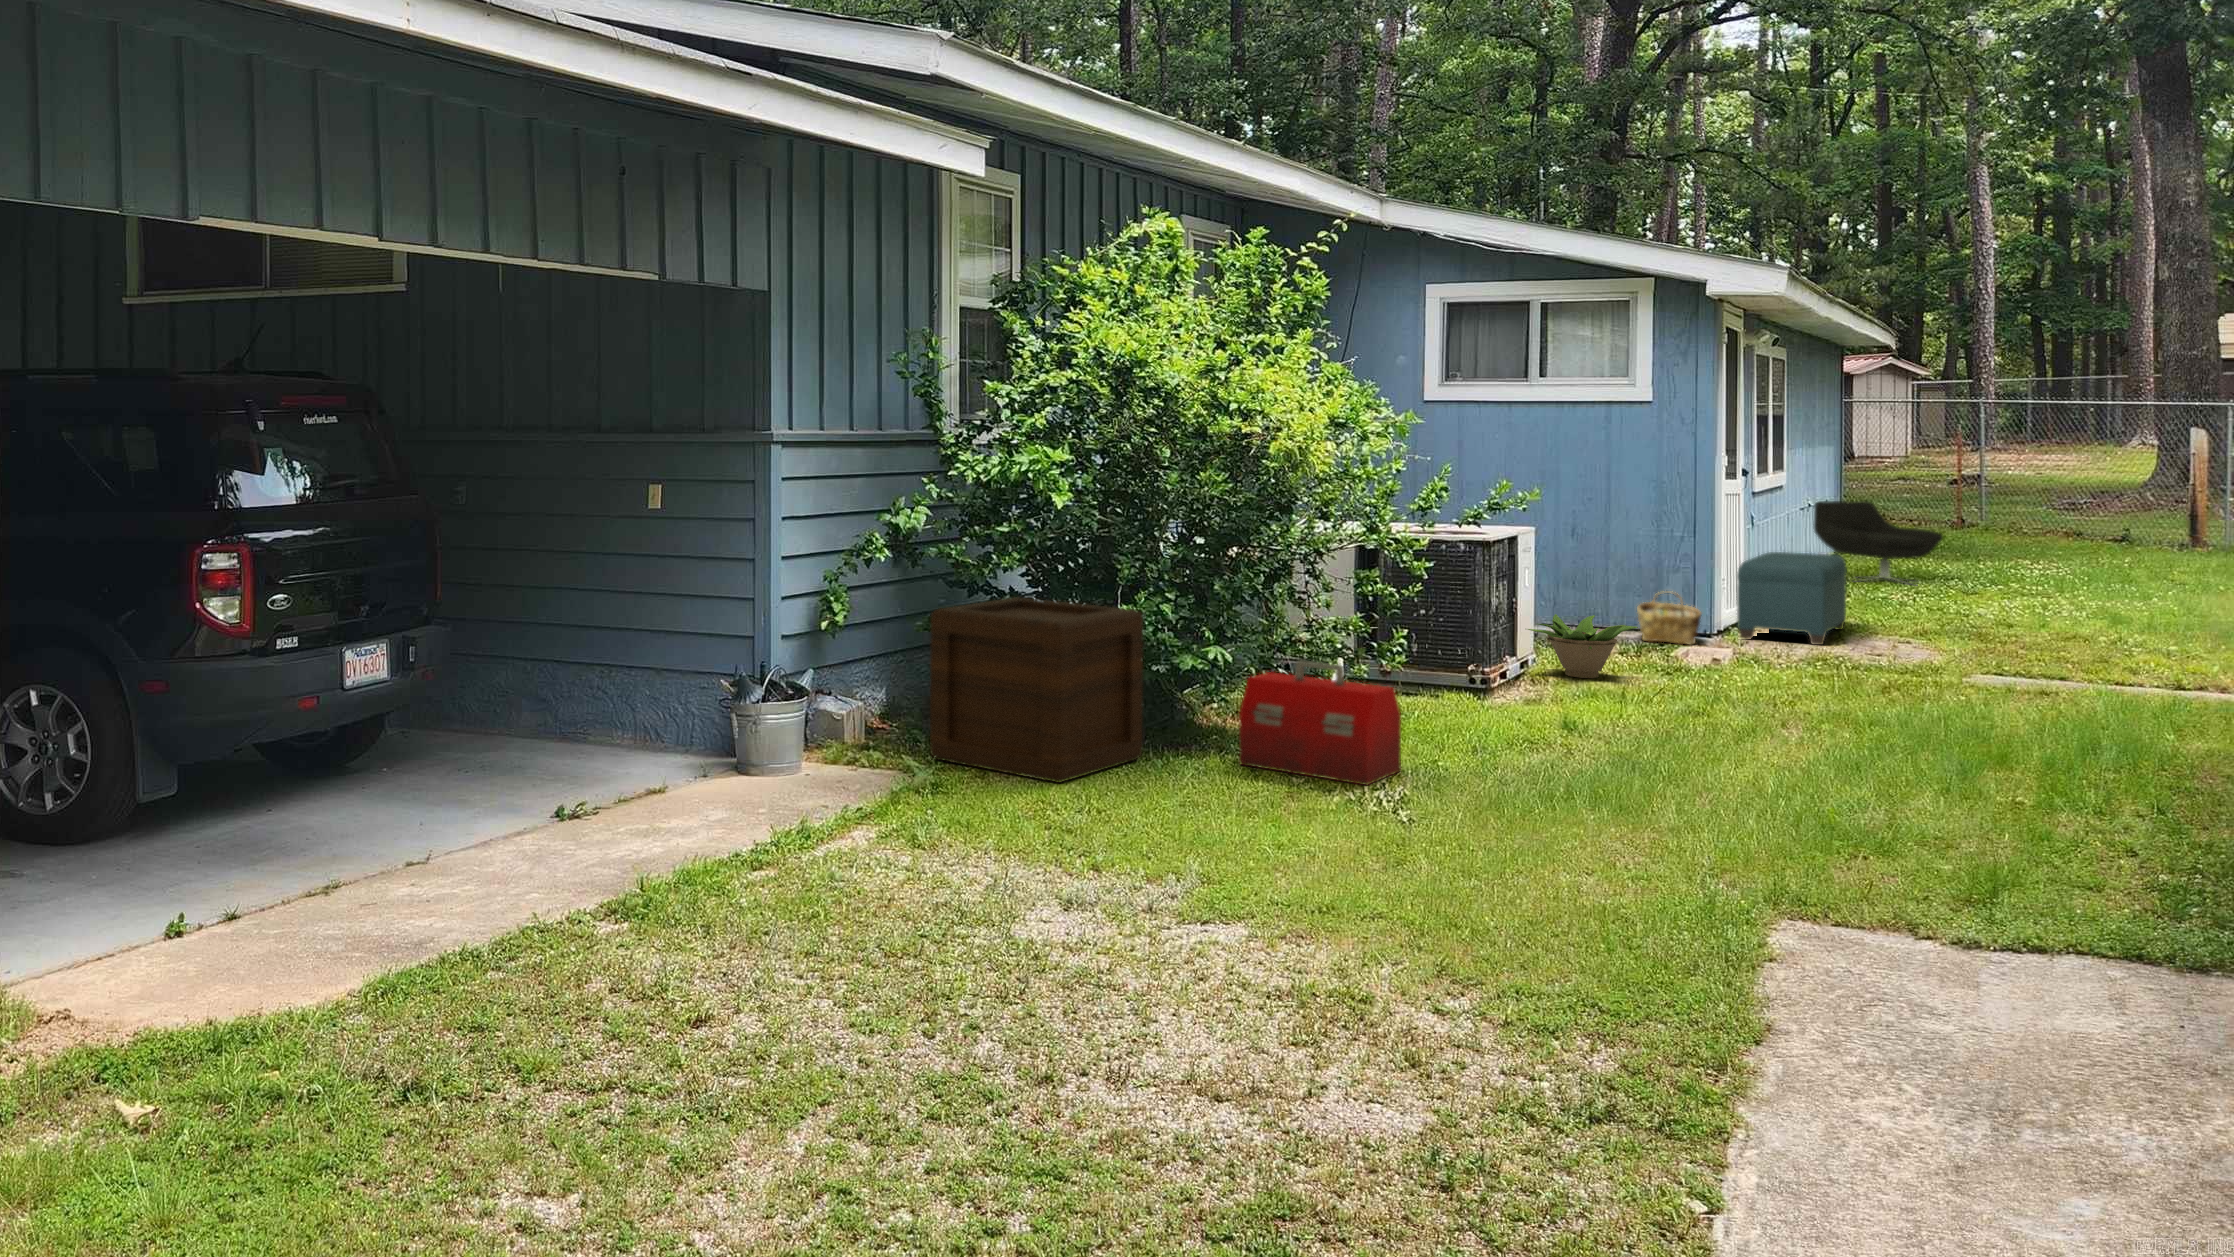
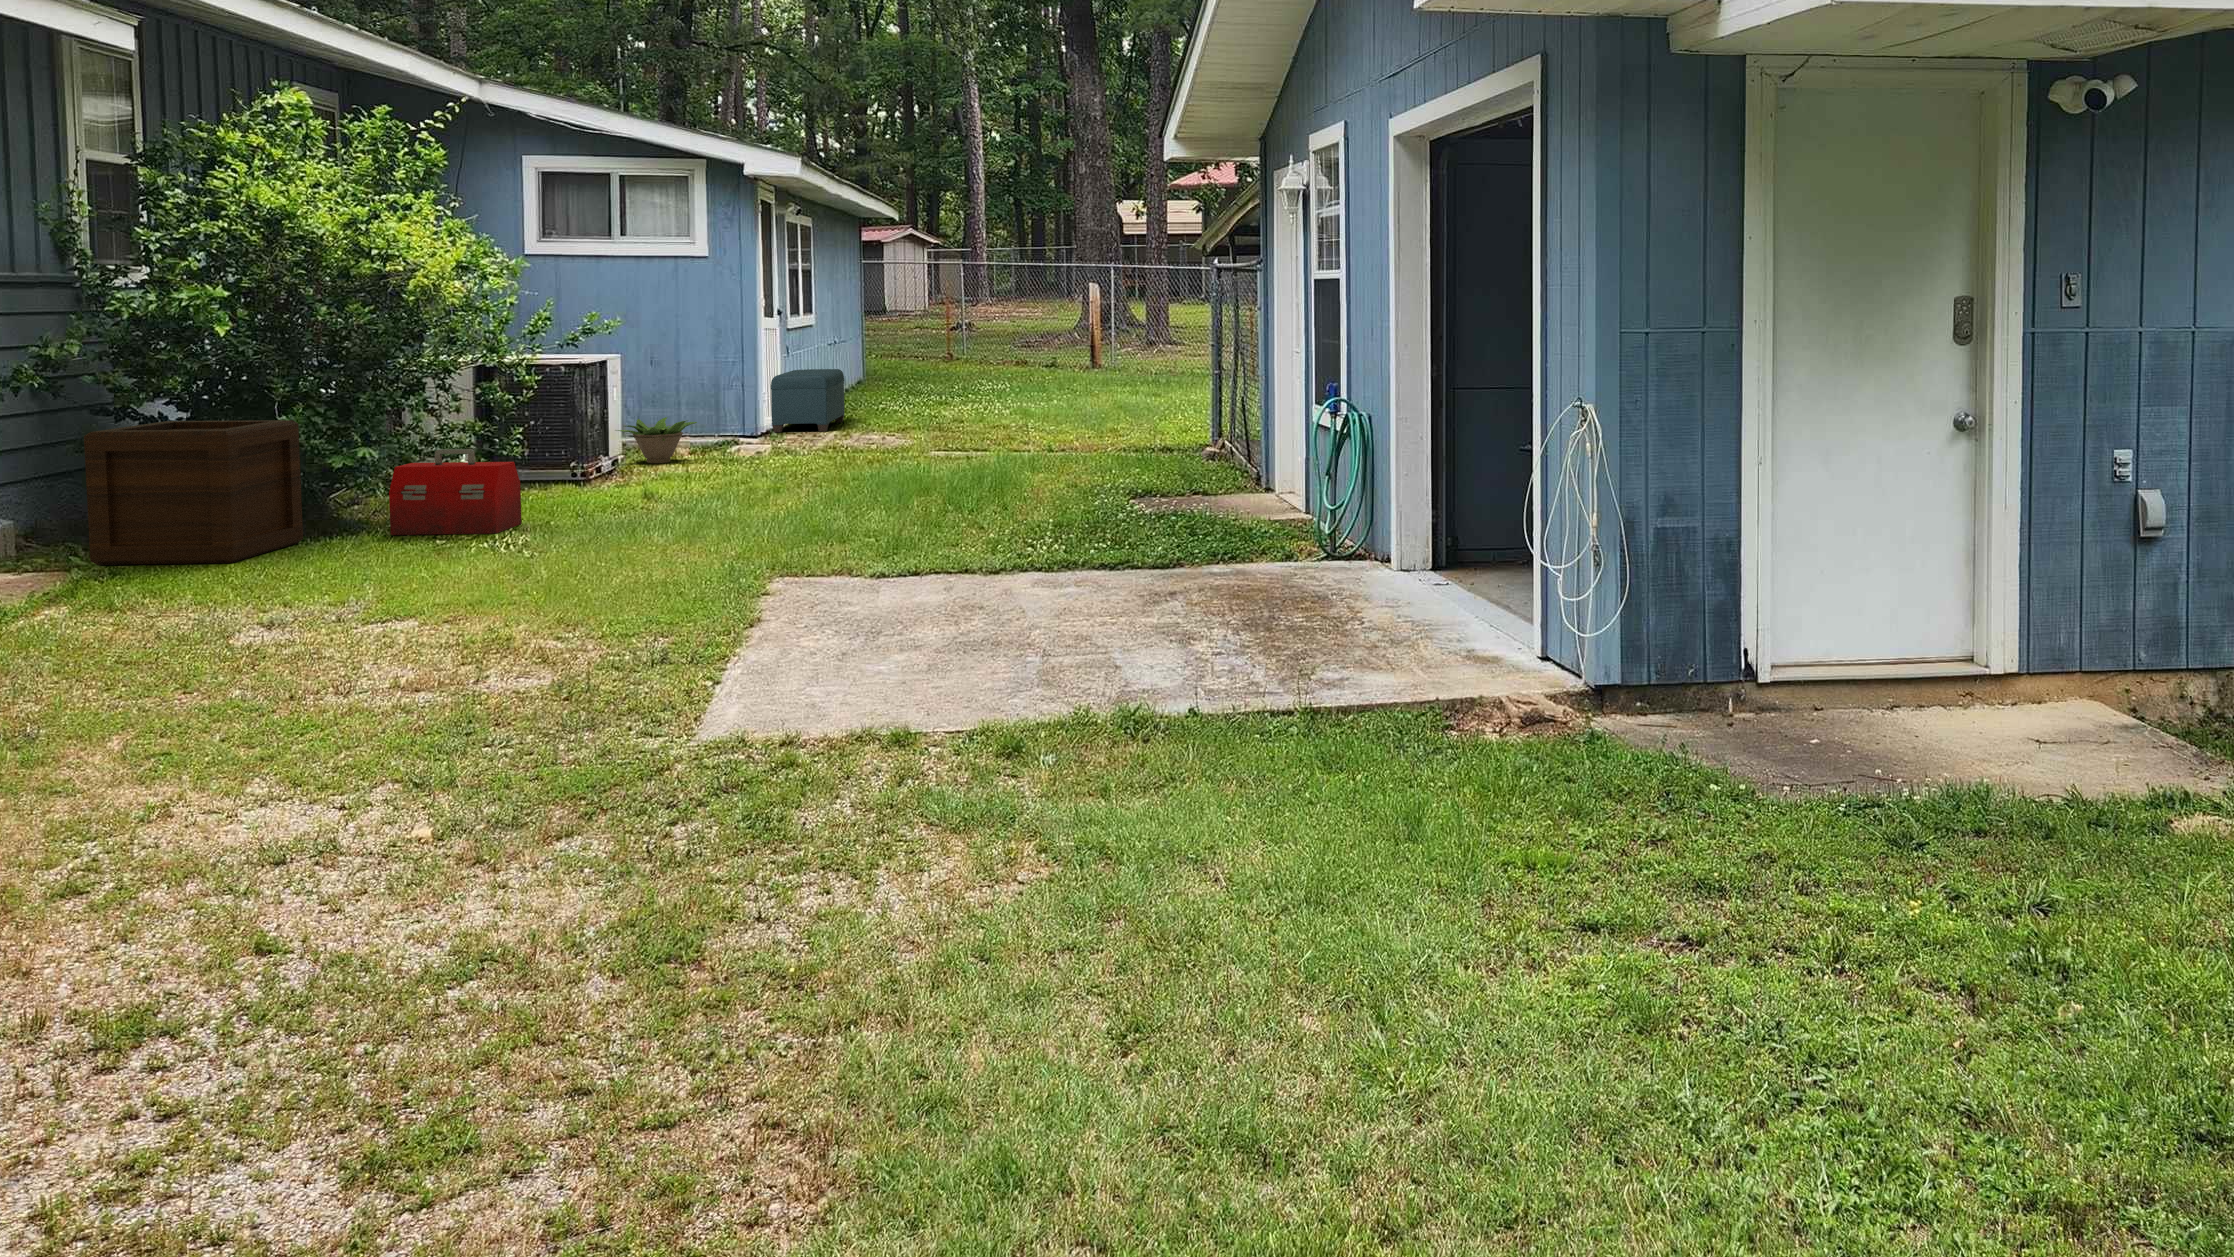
lounge chair: present [1813,501,1943,579] -> none [835,335,916,395]
woven basket: present [1637,593,1701,645] -> none [702,401,746,439]

